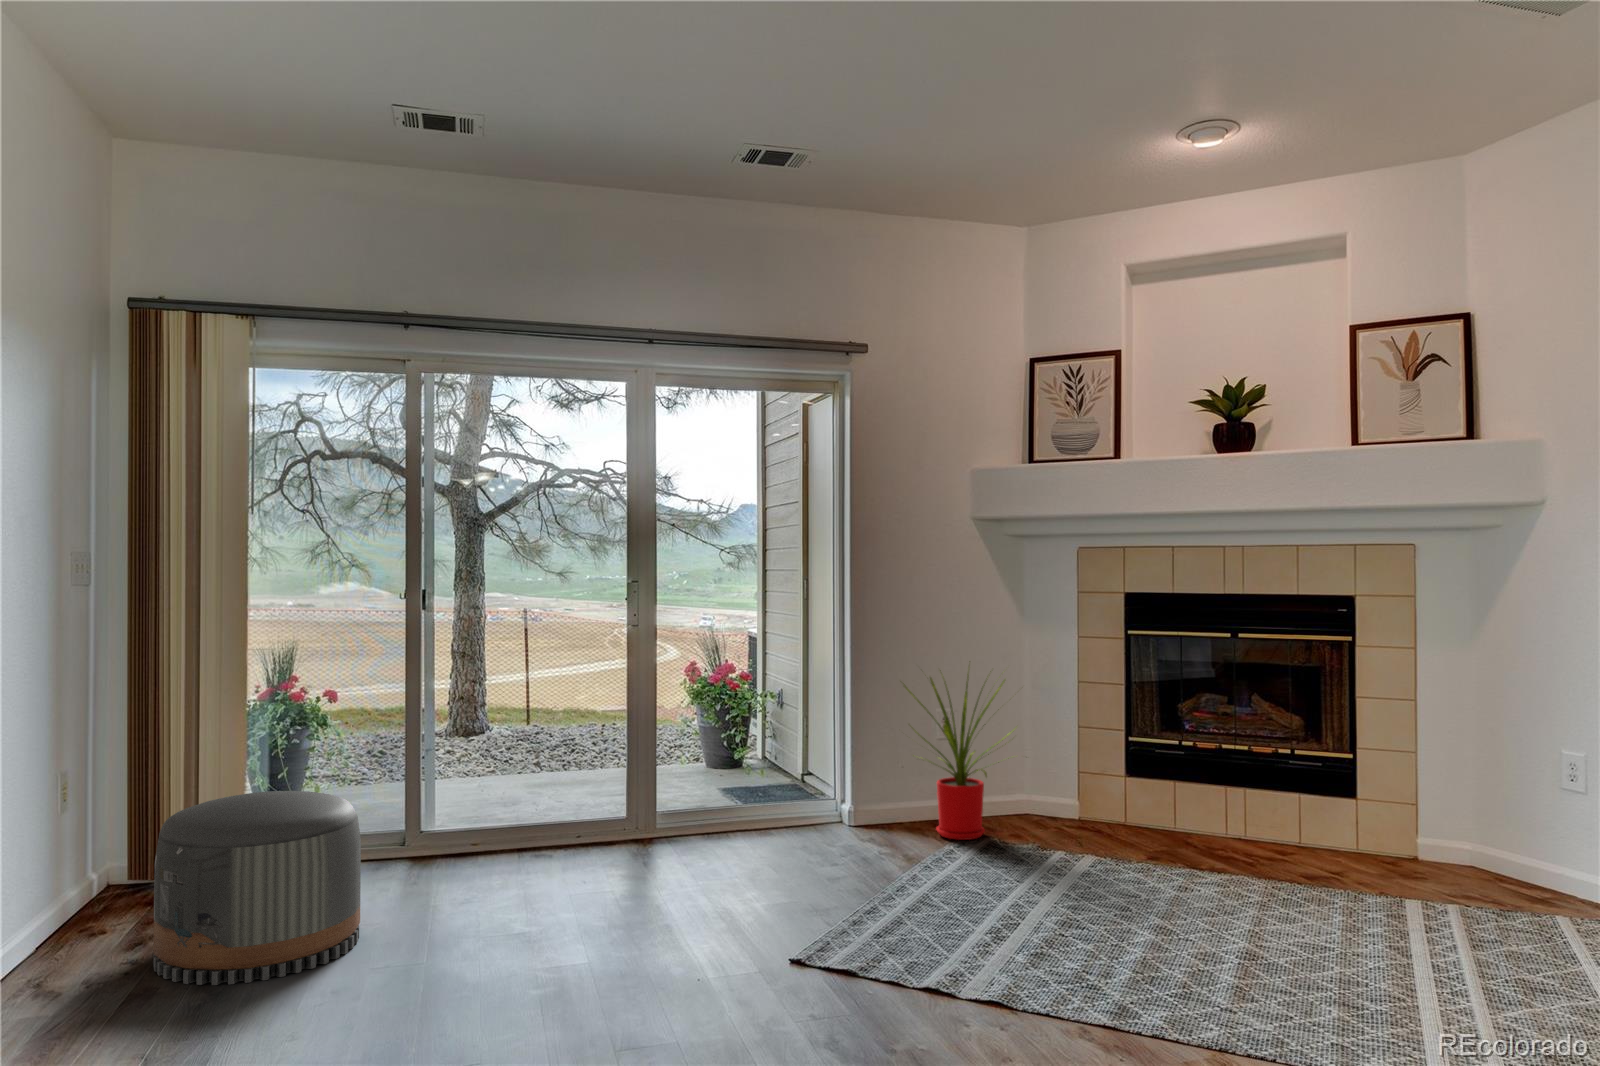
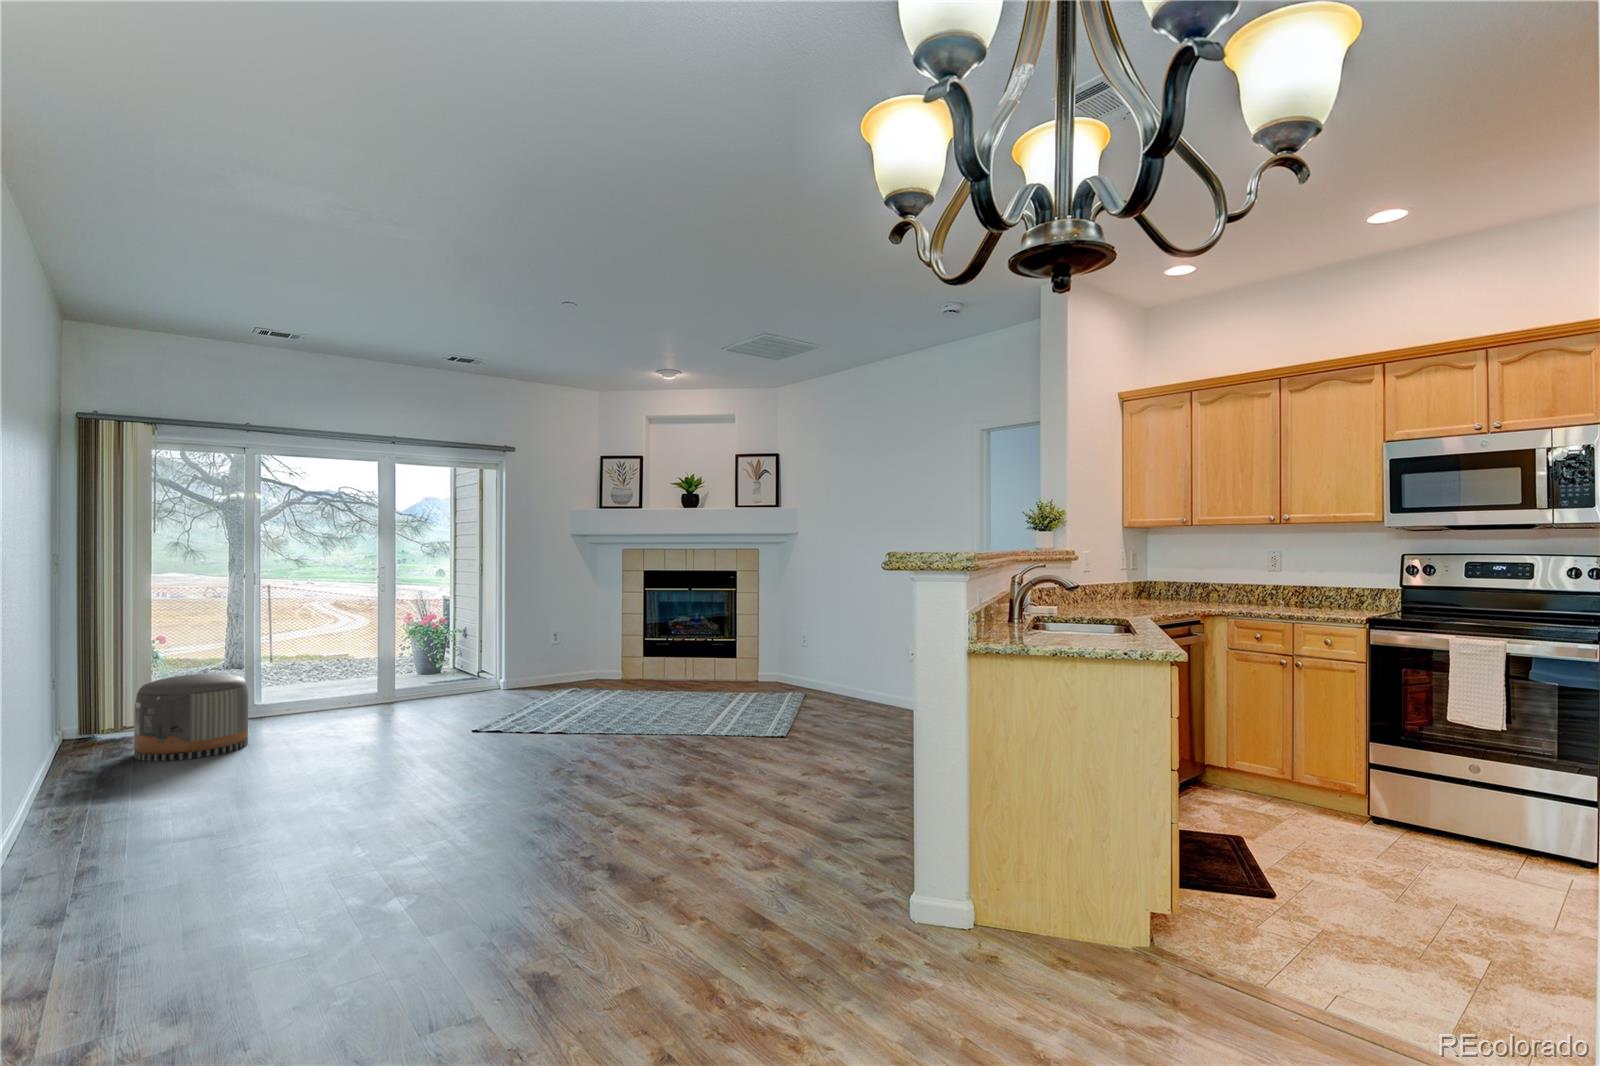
house plant: present [903,674,1010,840] -> none [529,607,594,692]

